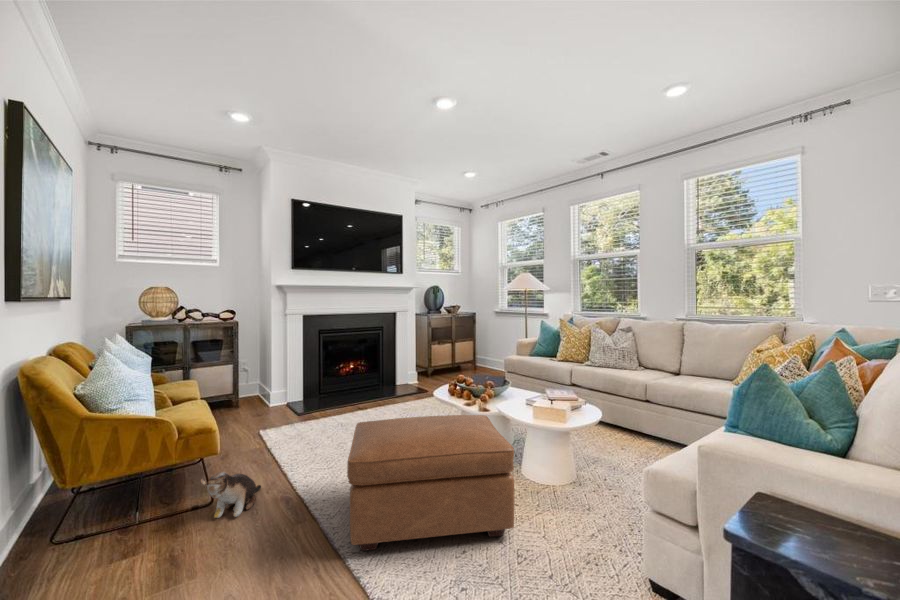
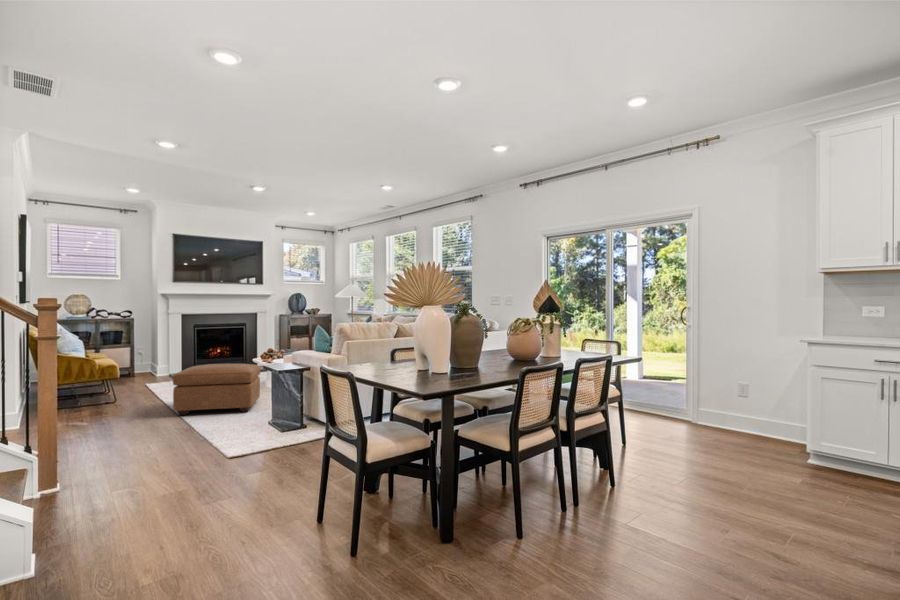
plush toy: present [201,472,261,518] -> none [107,387,139,410]

